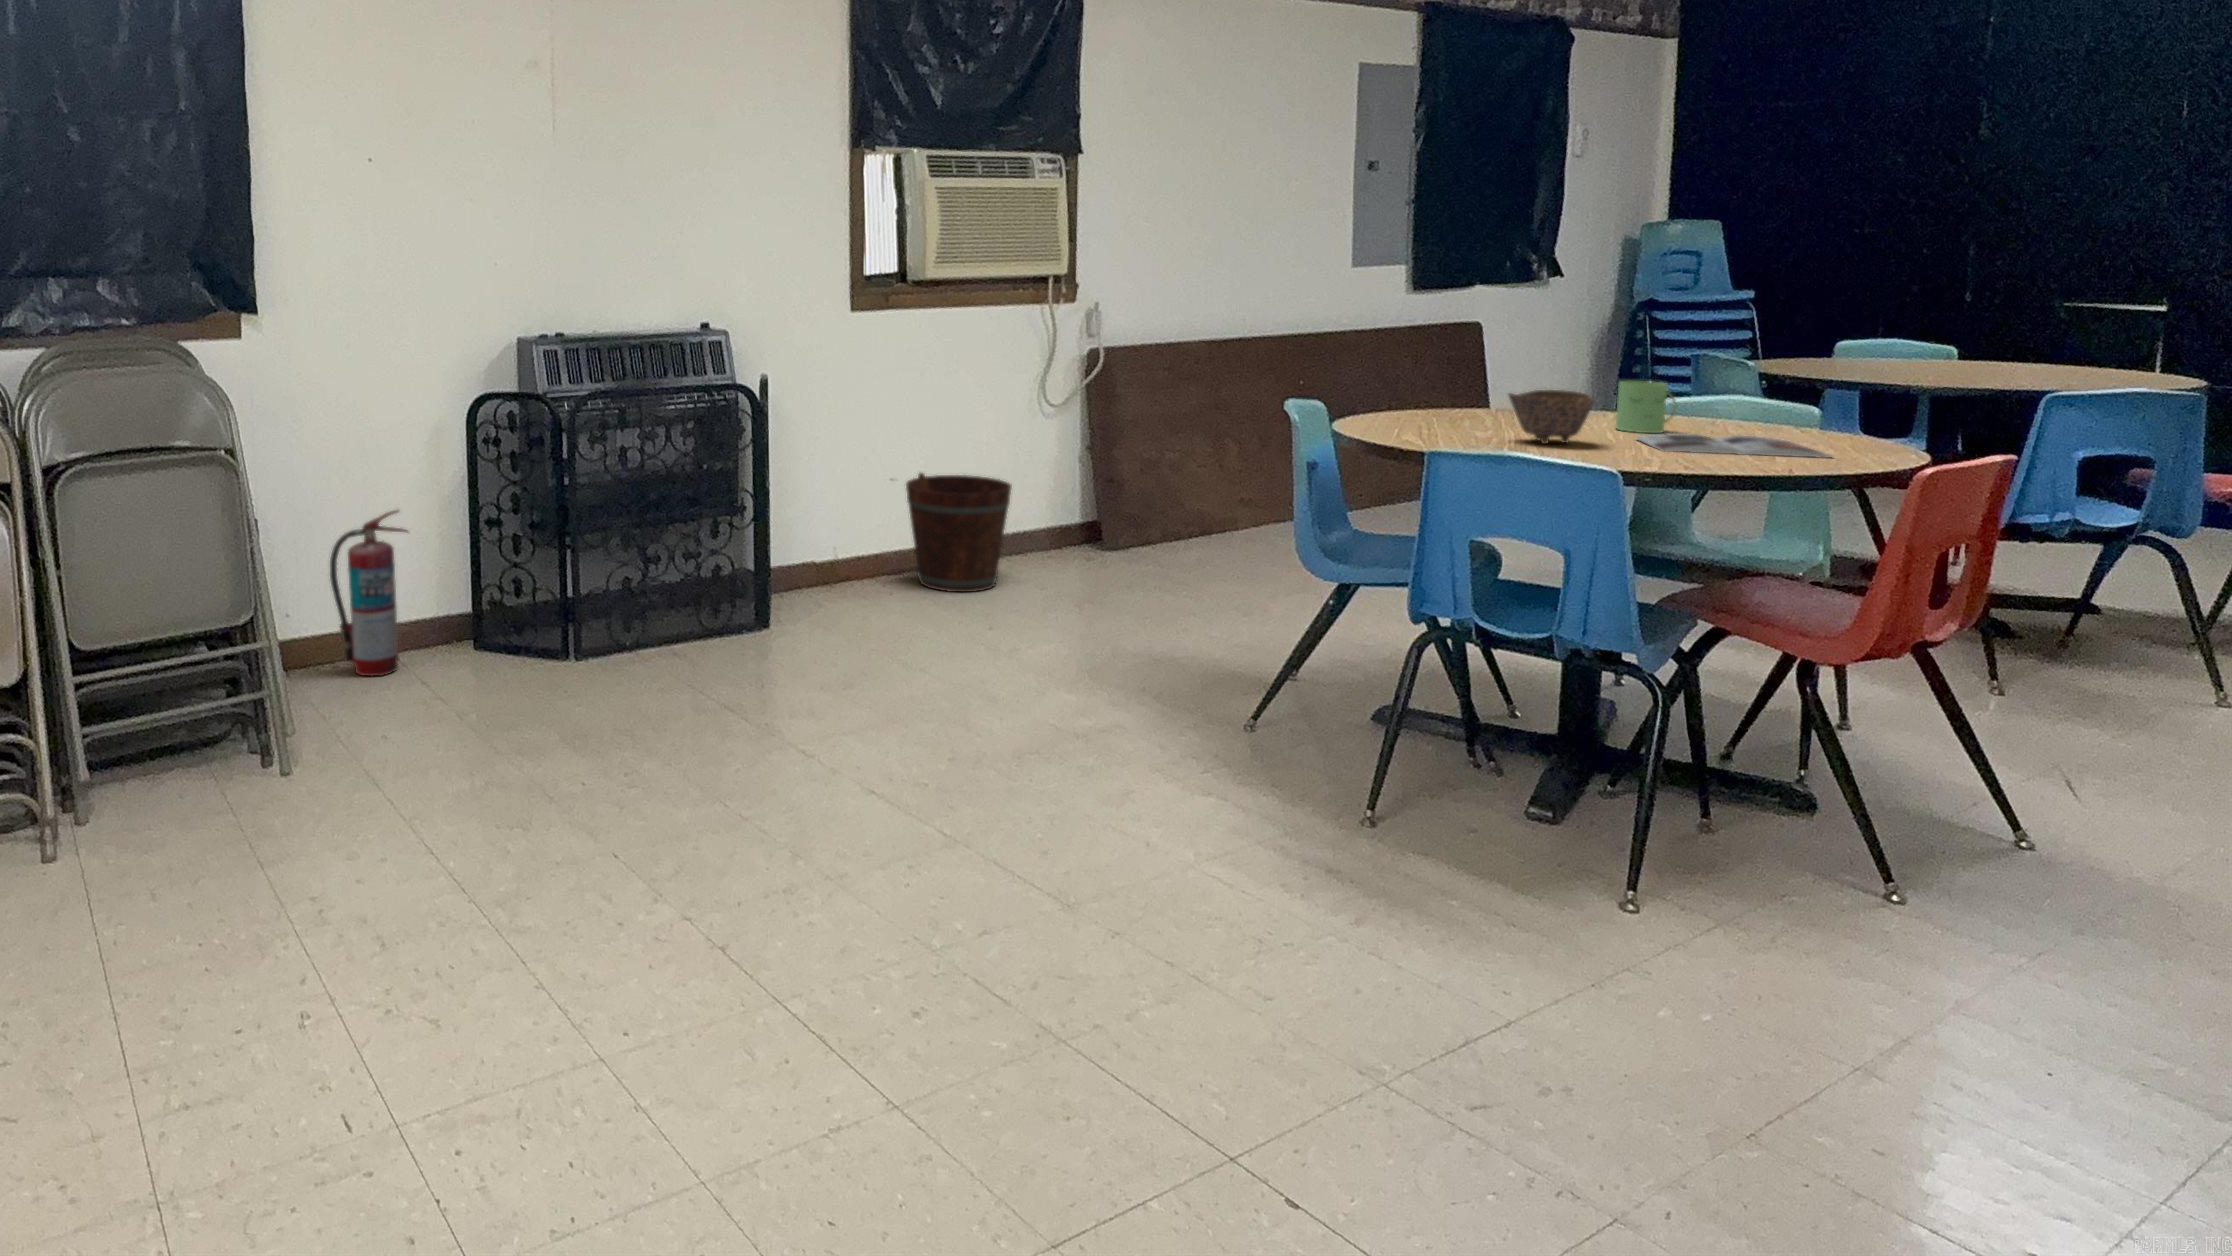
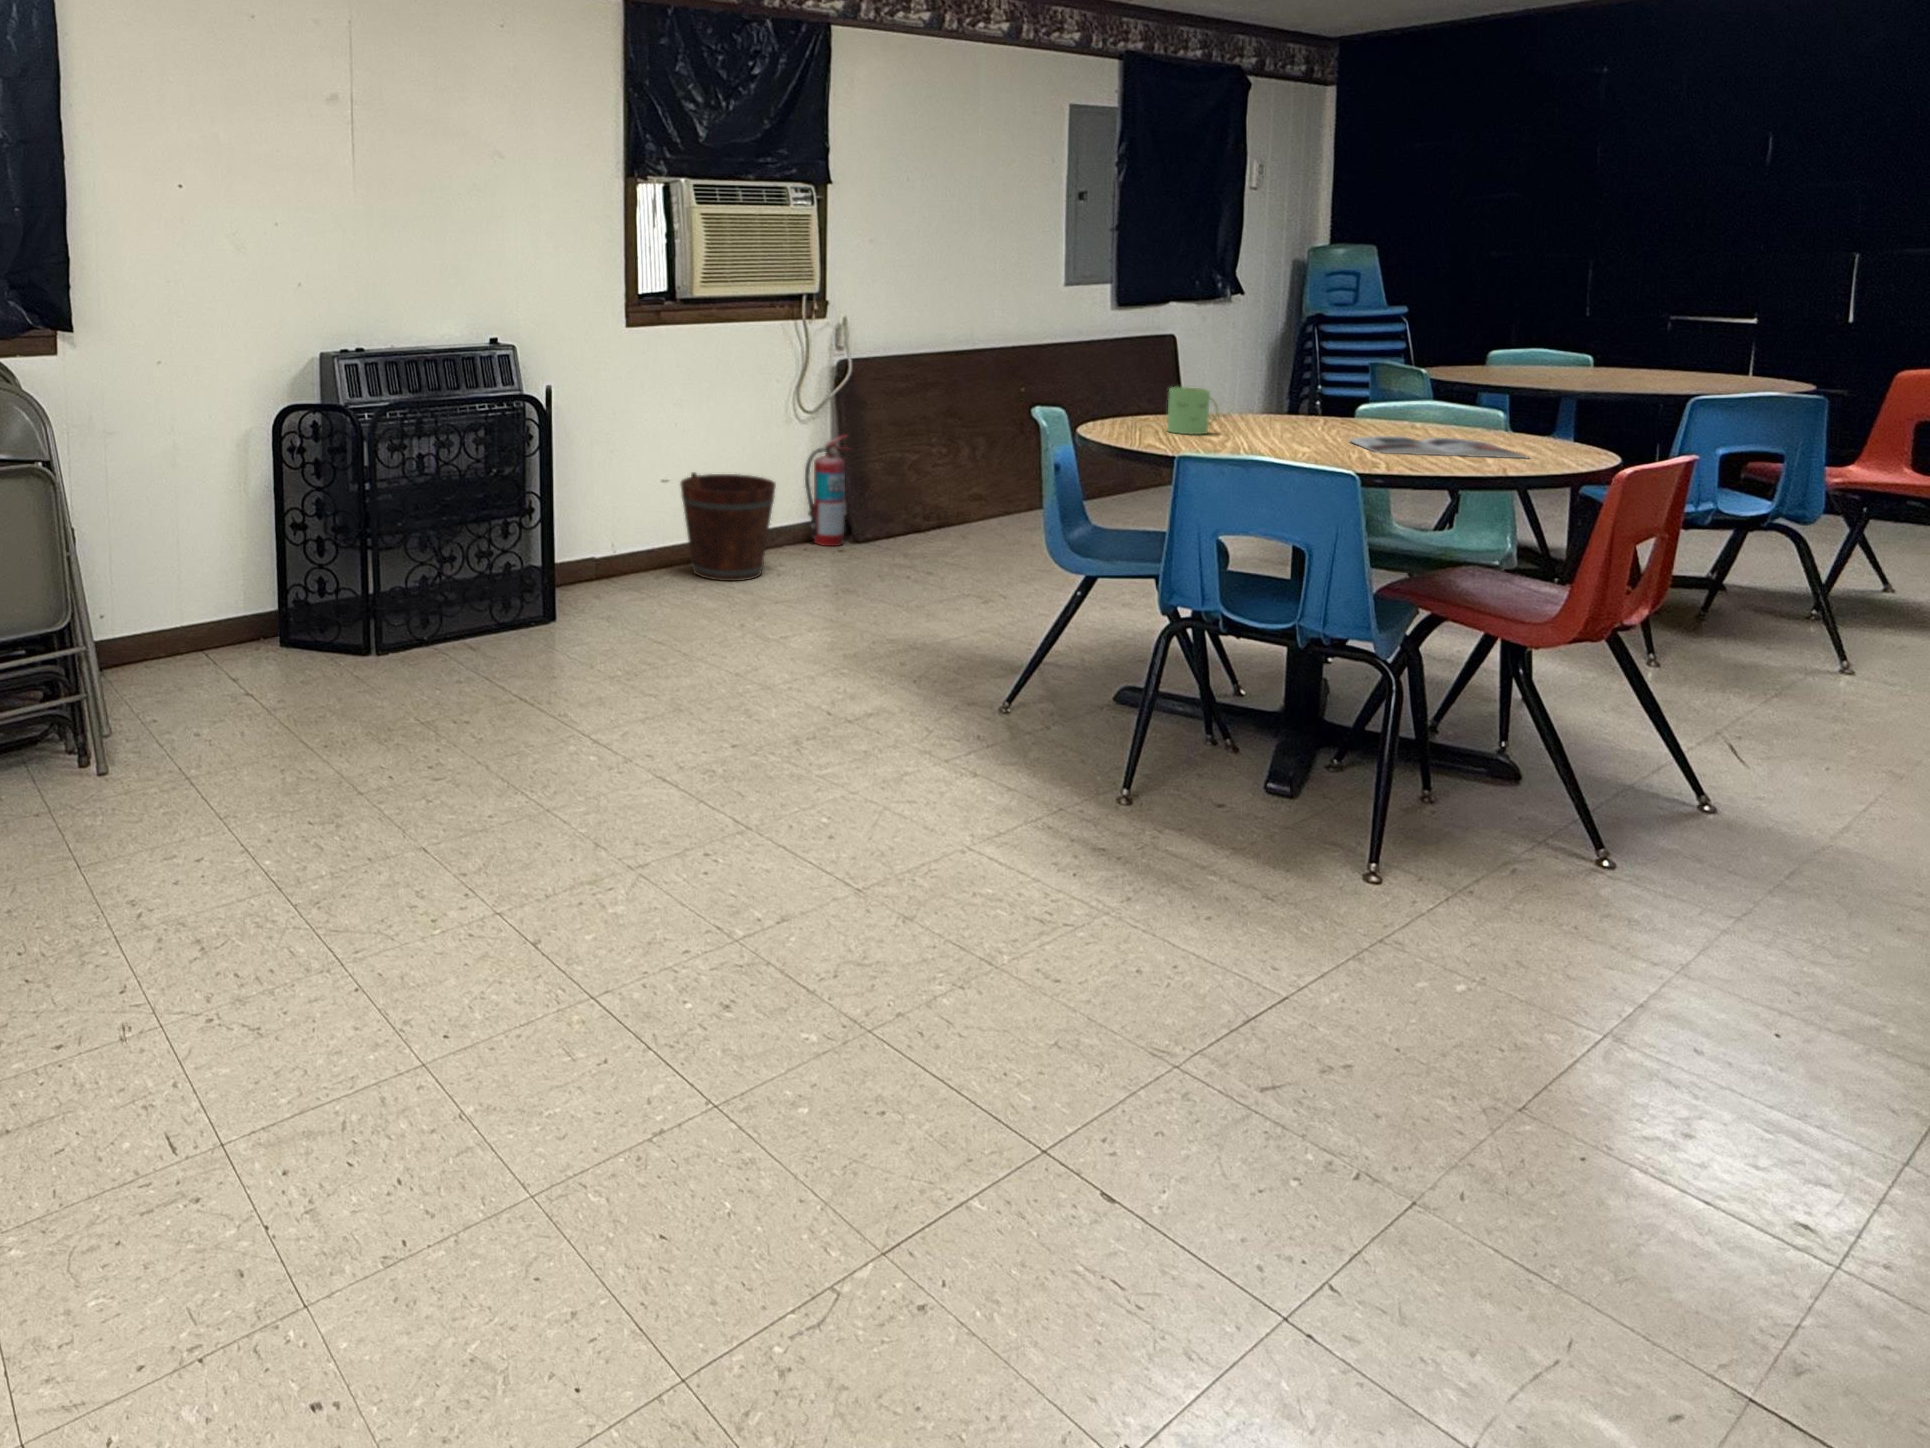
mug: present [1616,381,1677,433] -> present [1167,387,1218,434]
bowl: present [1509,390,1595,444] -> none [1236,397,1316,447]
fire extinguisher: present [330,510,408,676] -> present [805,435,848,546]

